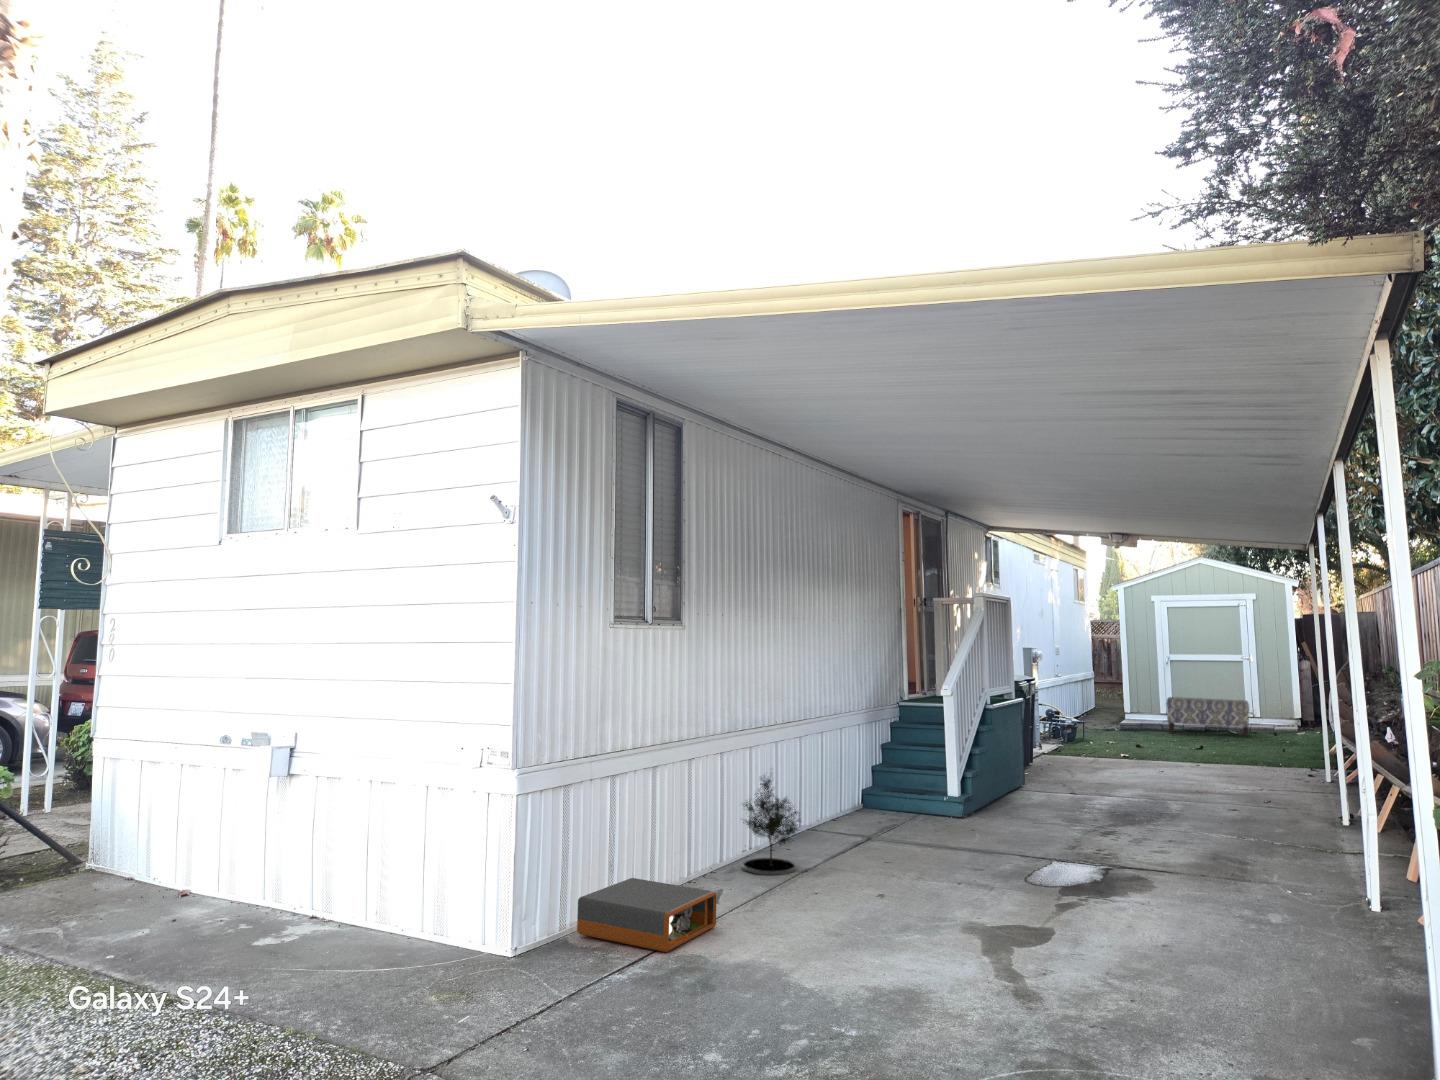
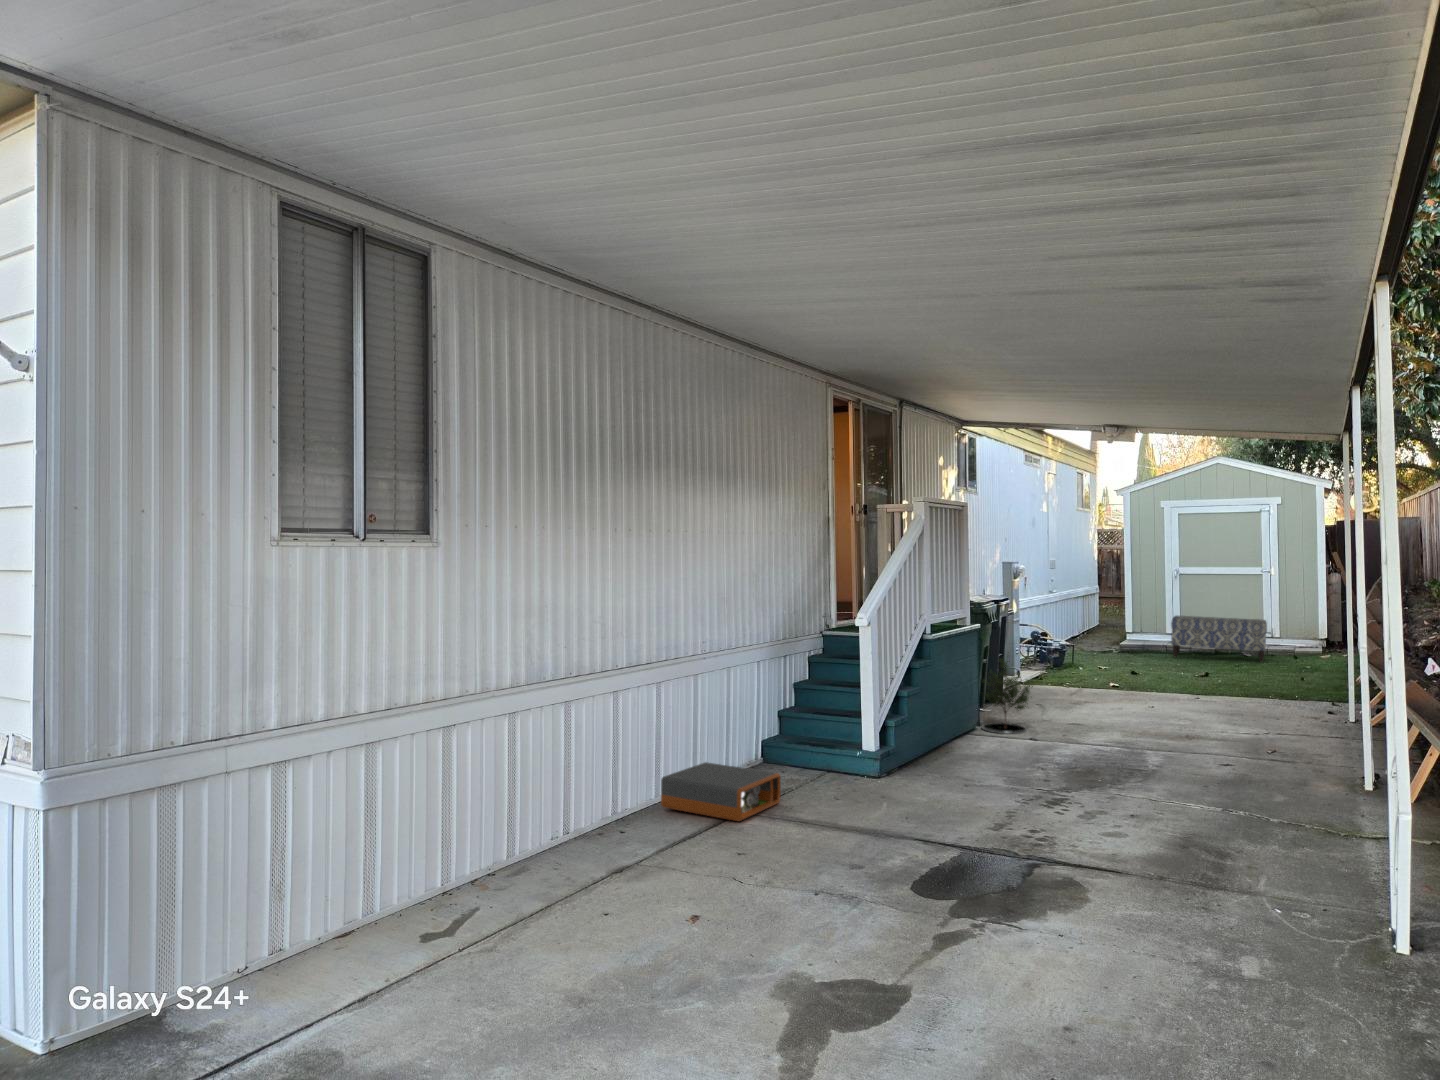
potted tree: present [741,777,803,875] -> present [982,652,1033,734]
storage box: present [577,878,716,952] -> present [661,762,781,821]

